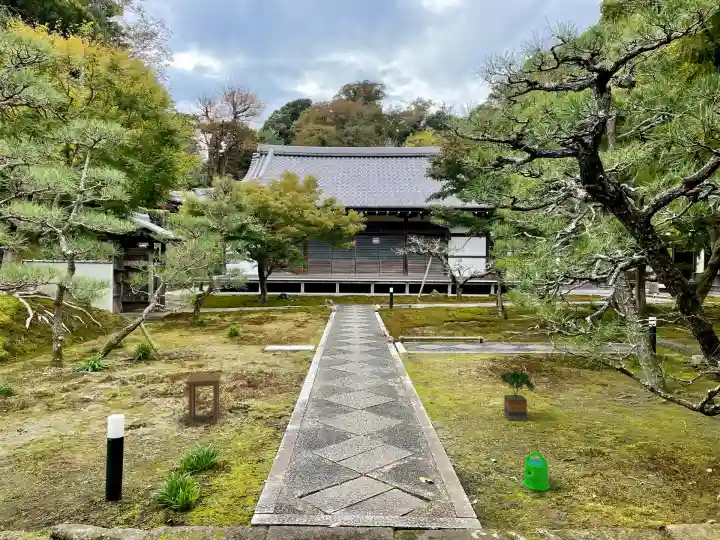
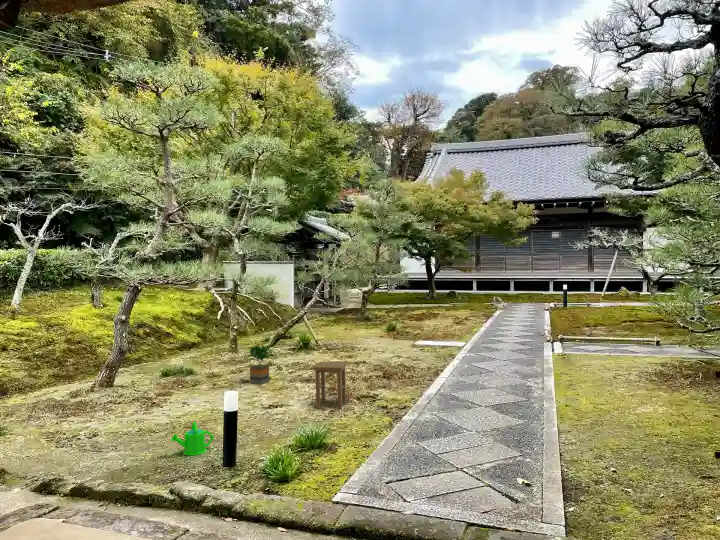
potted tree: present [500,371,535,421] -> present [250,346,272,384]
watering can: present [523,451,550,491] -> present [171,422,214,455]

